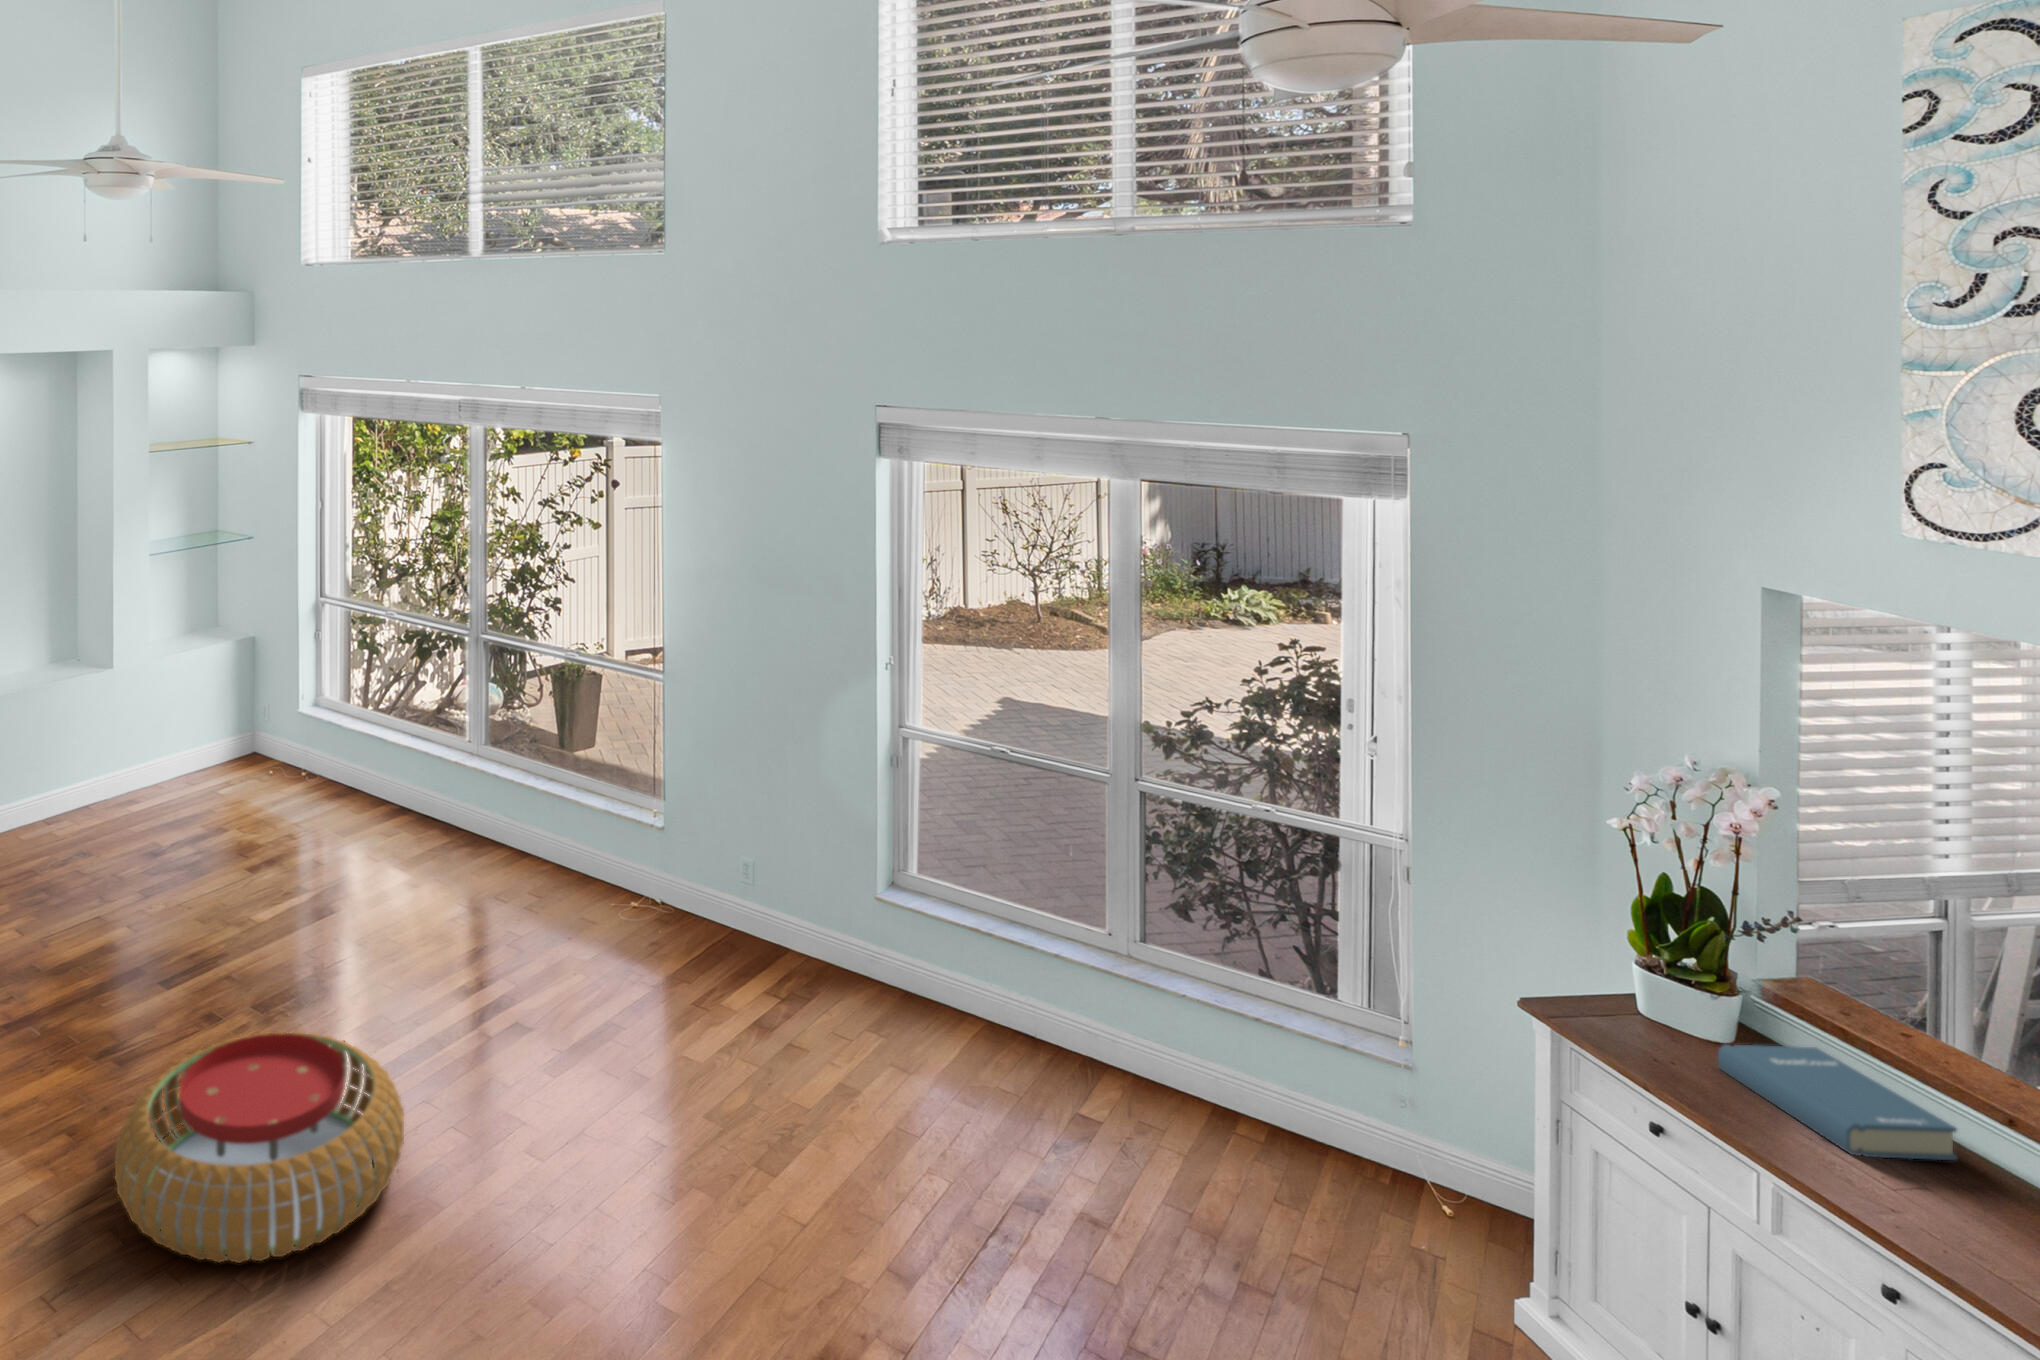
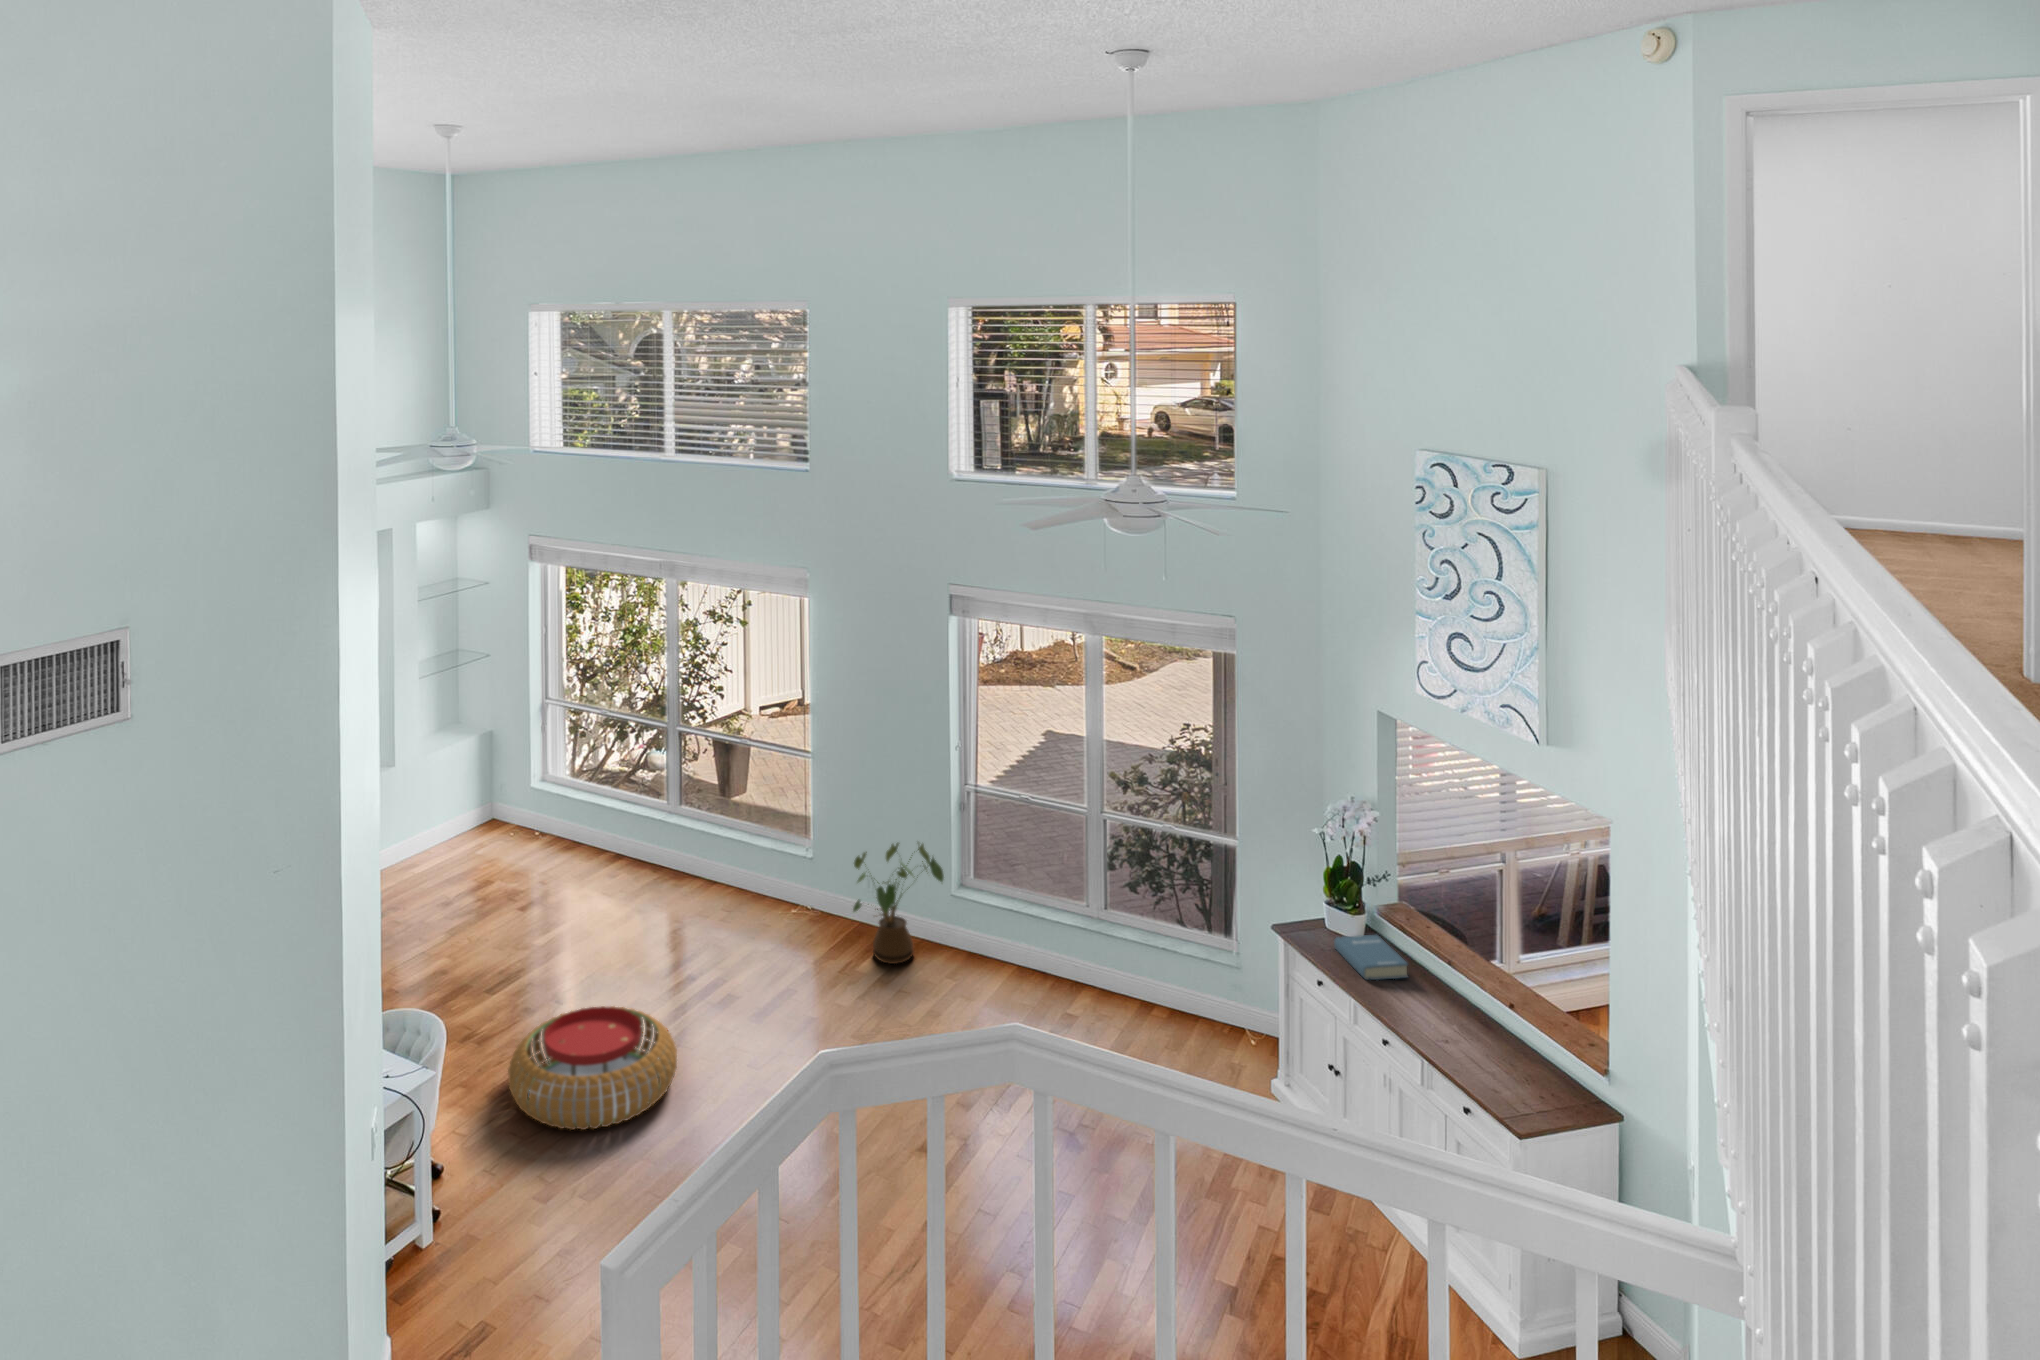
house plant: none [712,806,860,997] -> present [853,843,944,964]

